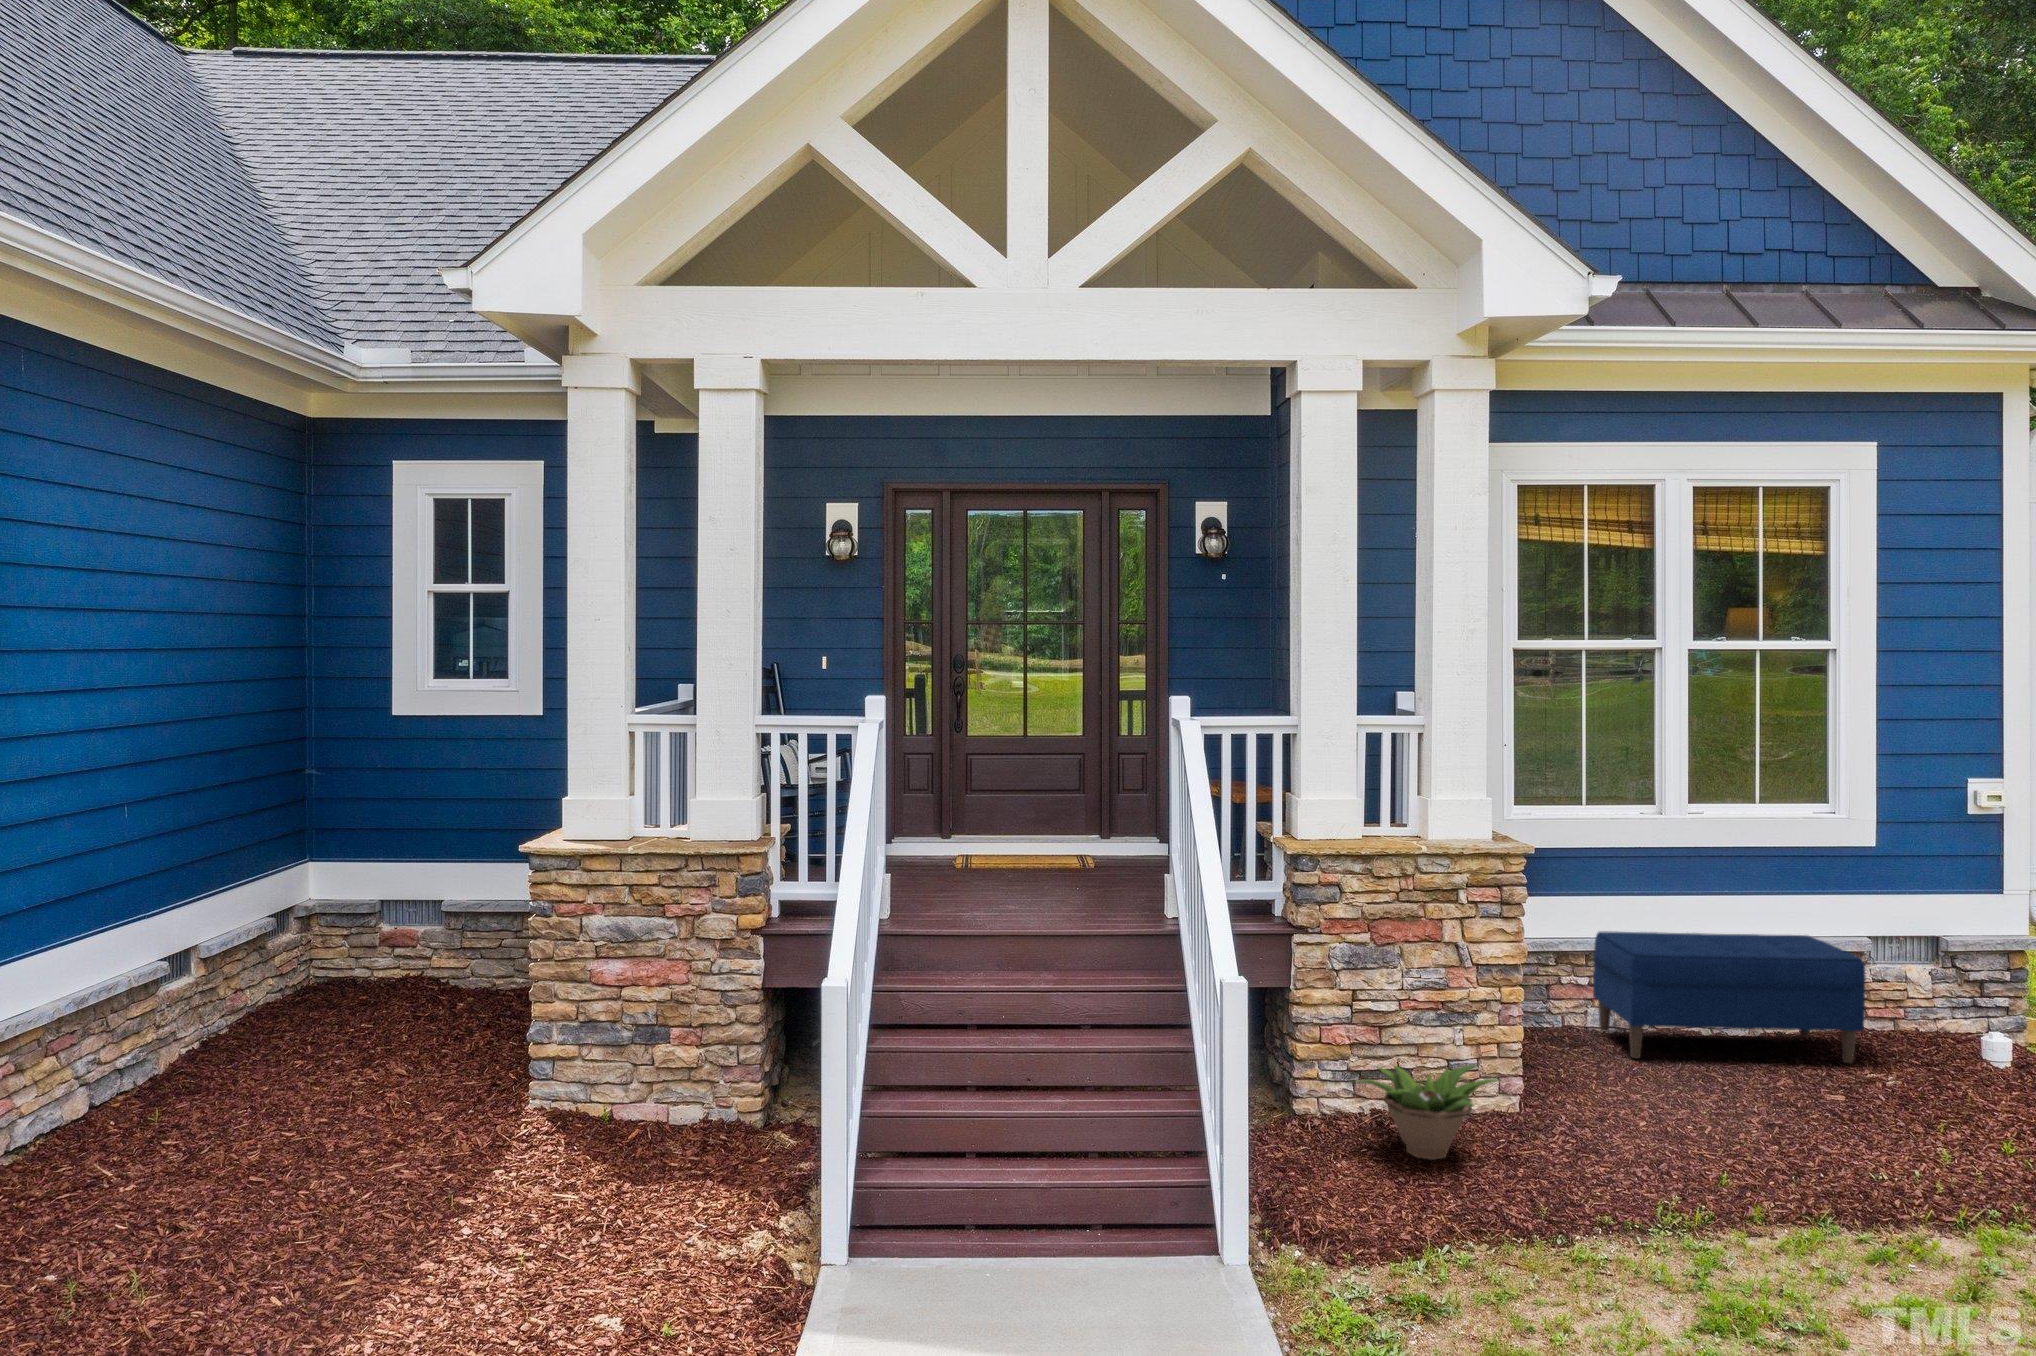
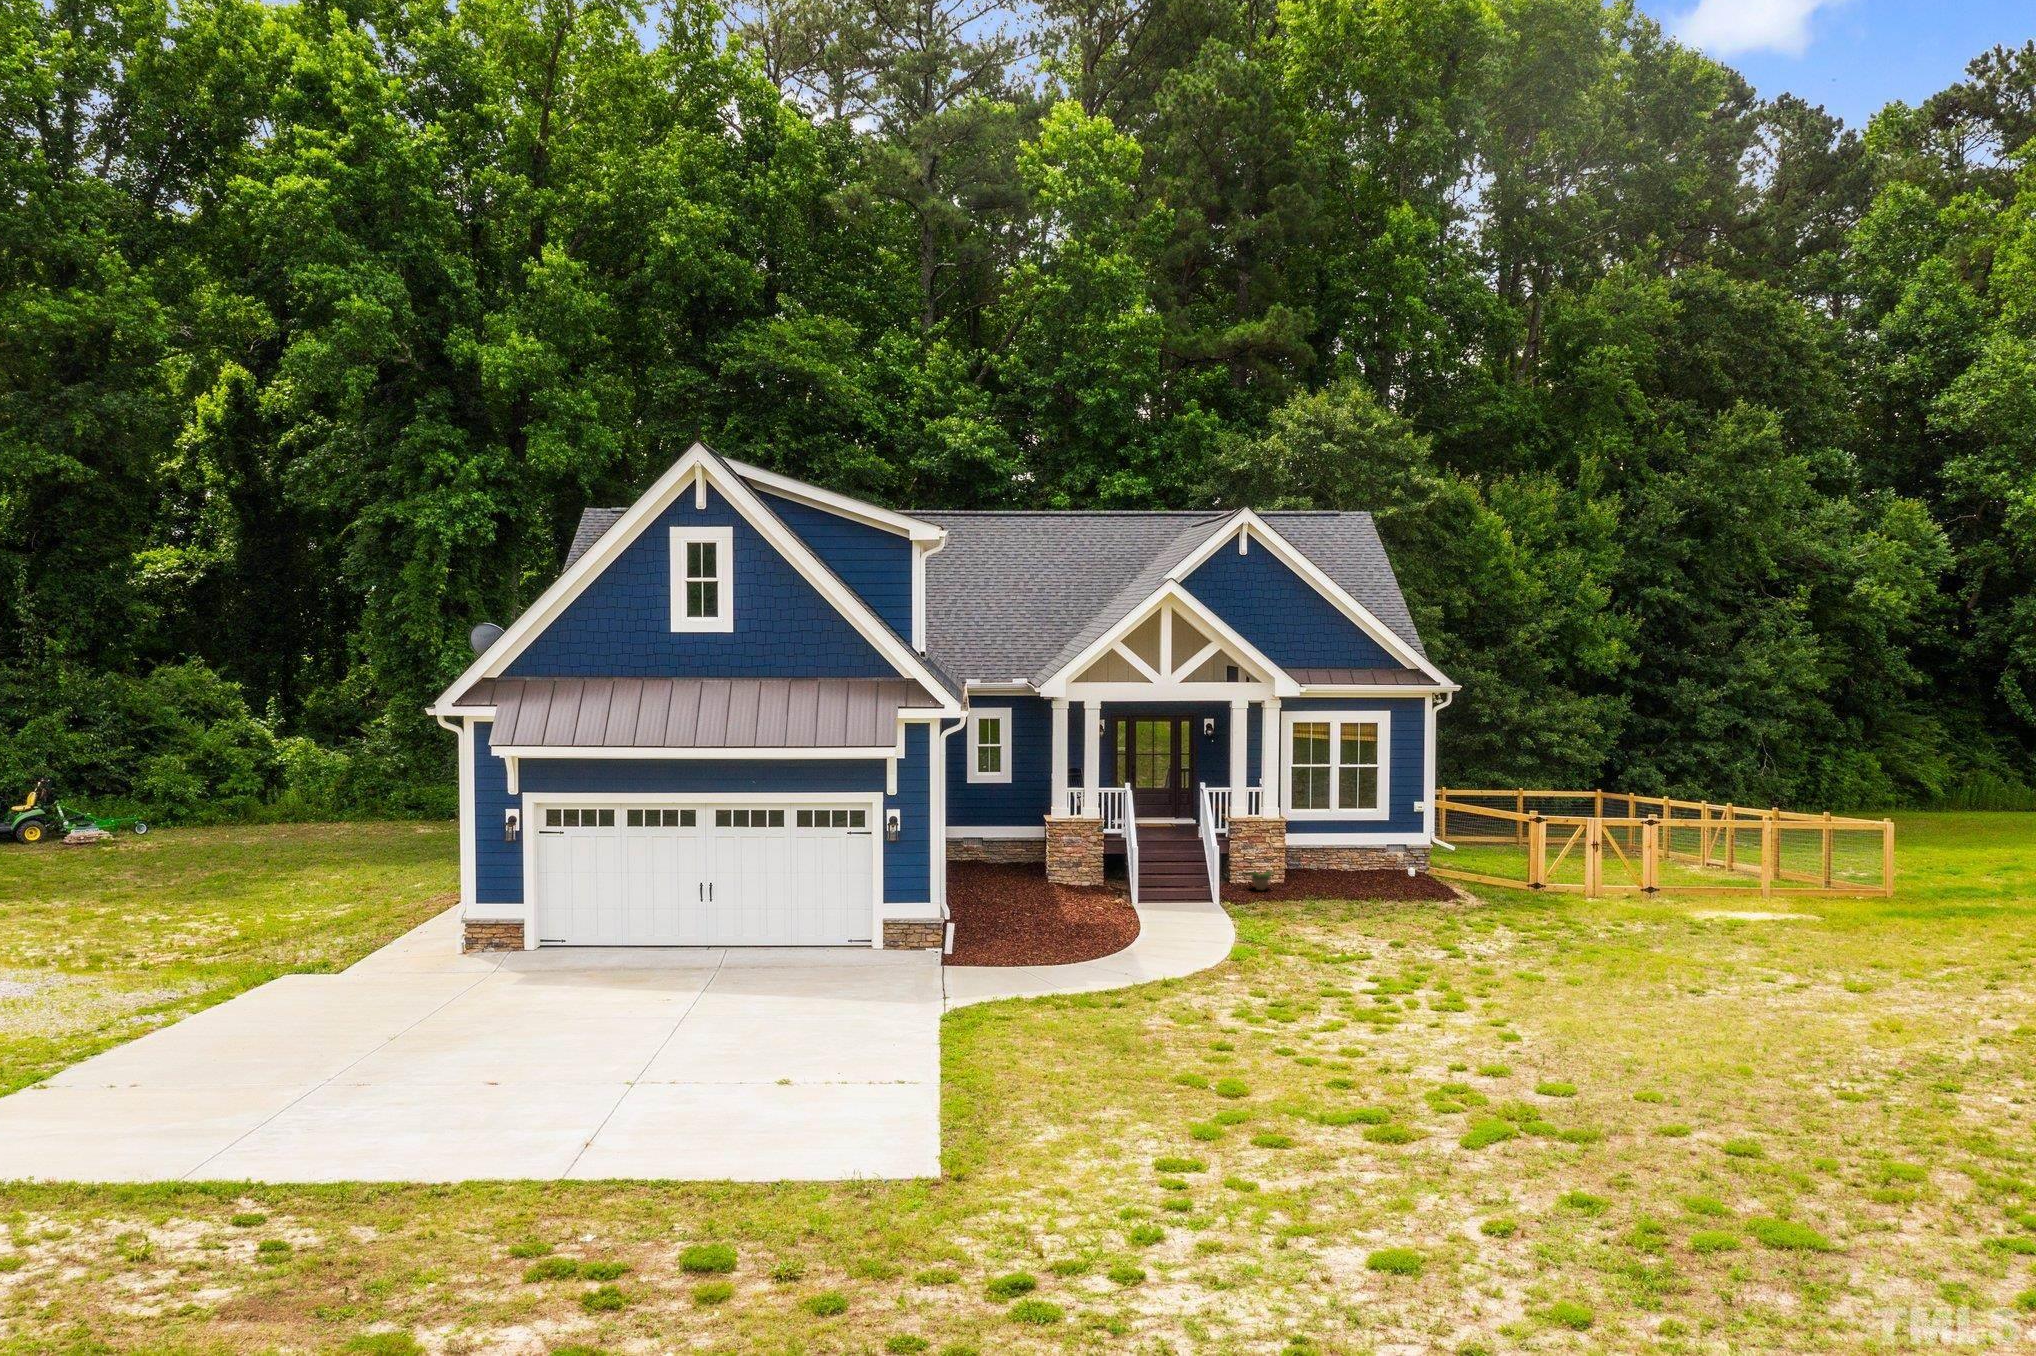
bench: present [1593,931,1866,1063] -> none [1313,845,1378,877]

